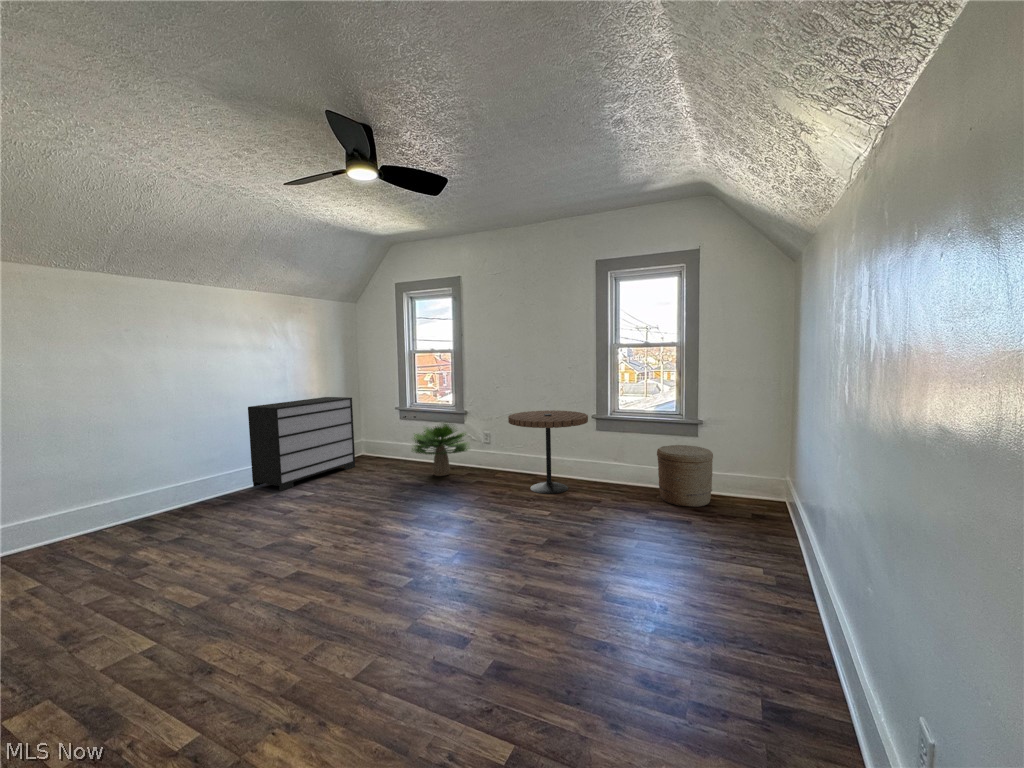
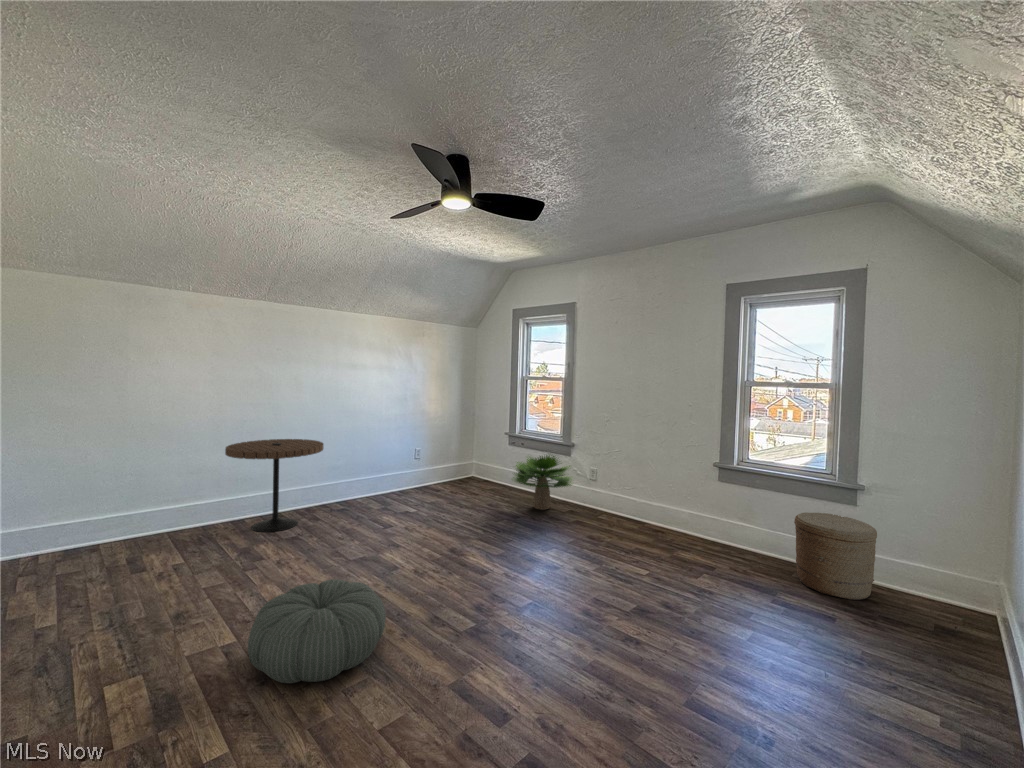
dresser: present [248,397,355,491] -> none [368,417,464,504]
side table: present [508,410,588,494] -> present [225,439,324,532]
pouf: none [183,560,329,666] -> present [248,579,386,683]

